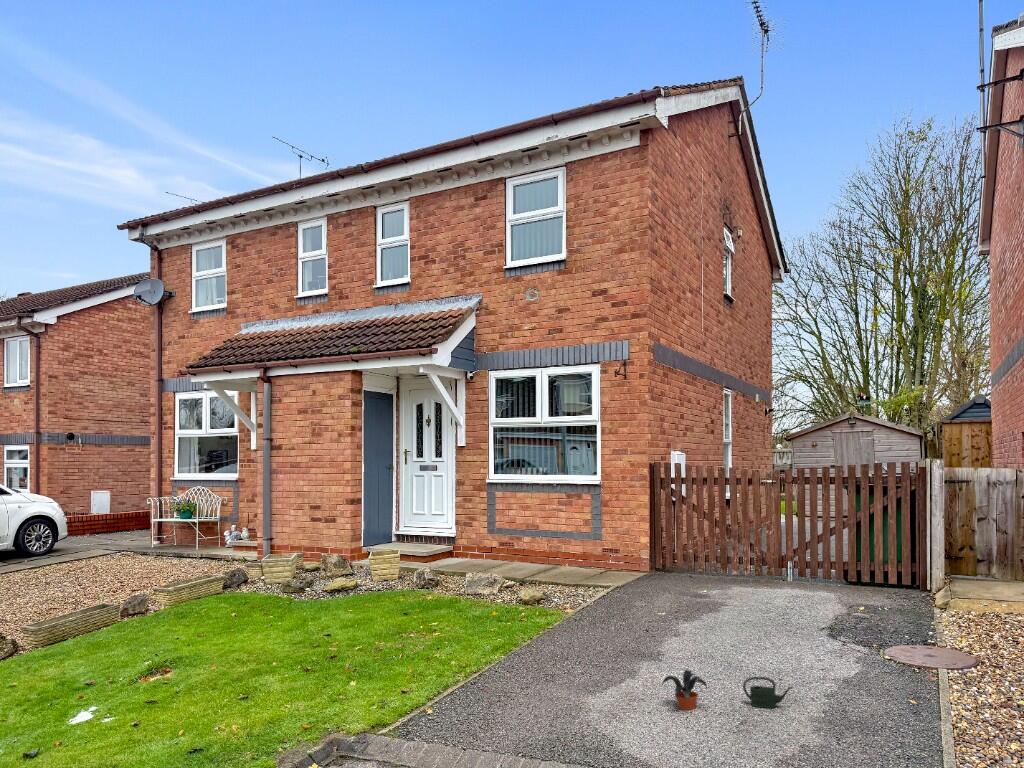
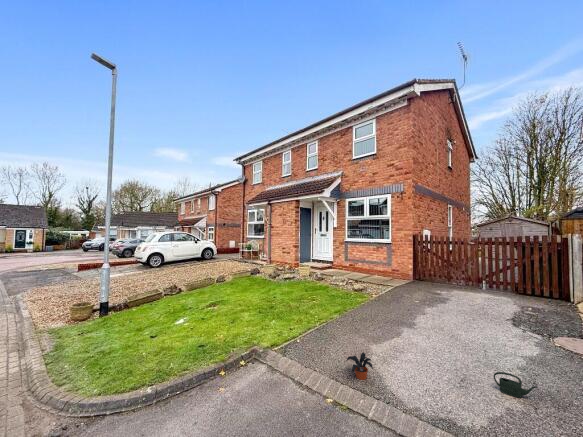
potted plant: present [663,670,707,710] -> present [347,353,373,380]

